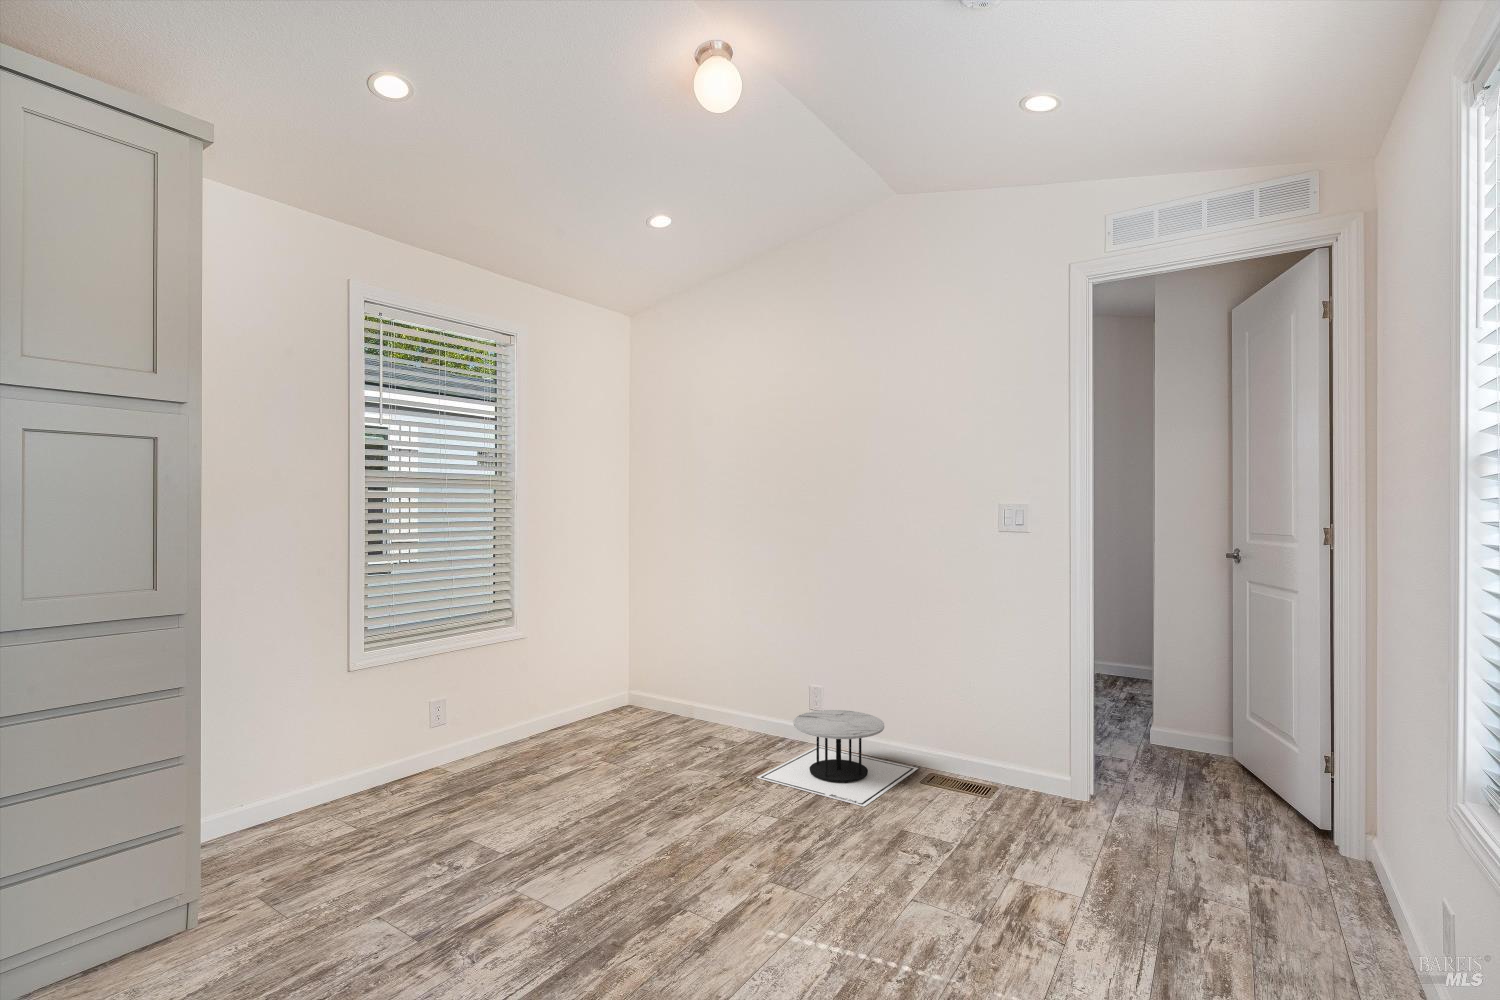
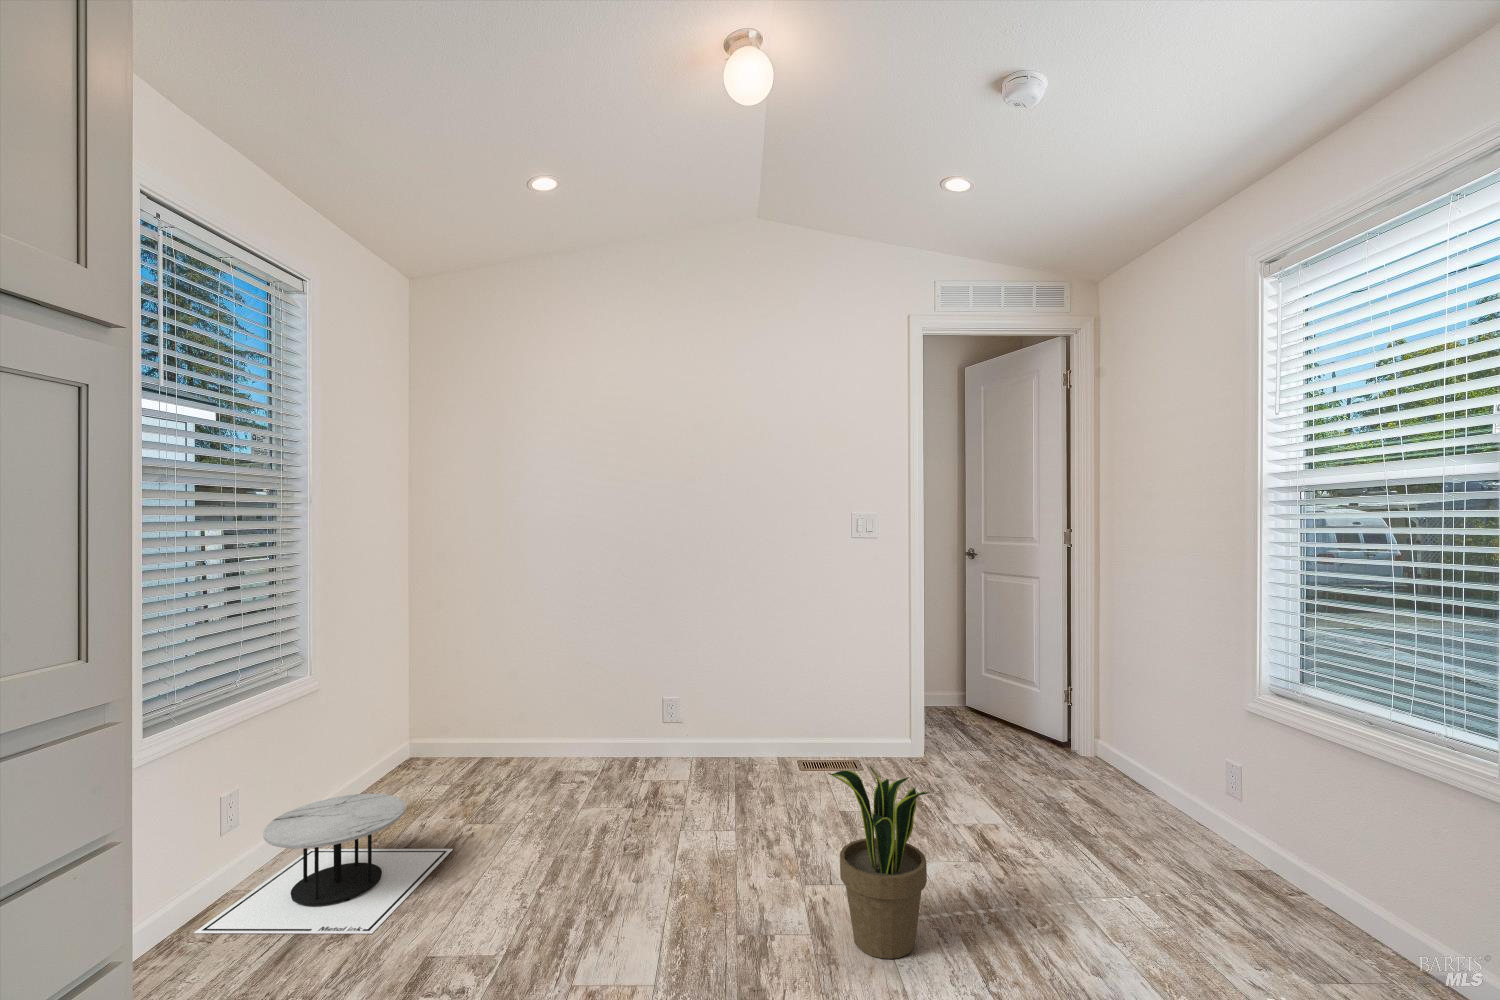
potted plant: none [1268,758,1395,955] -> present [828,767,929,959]

